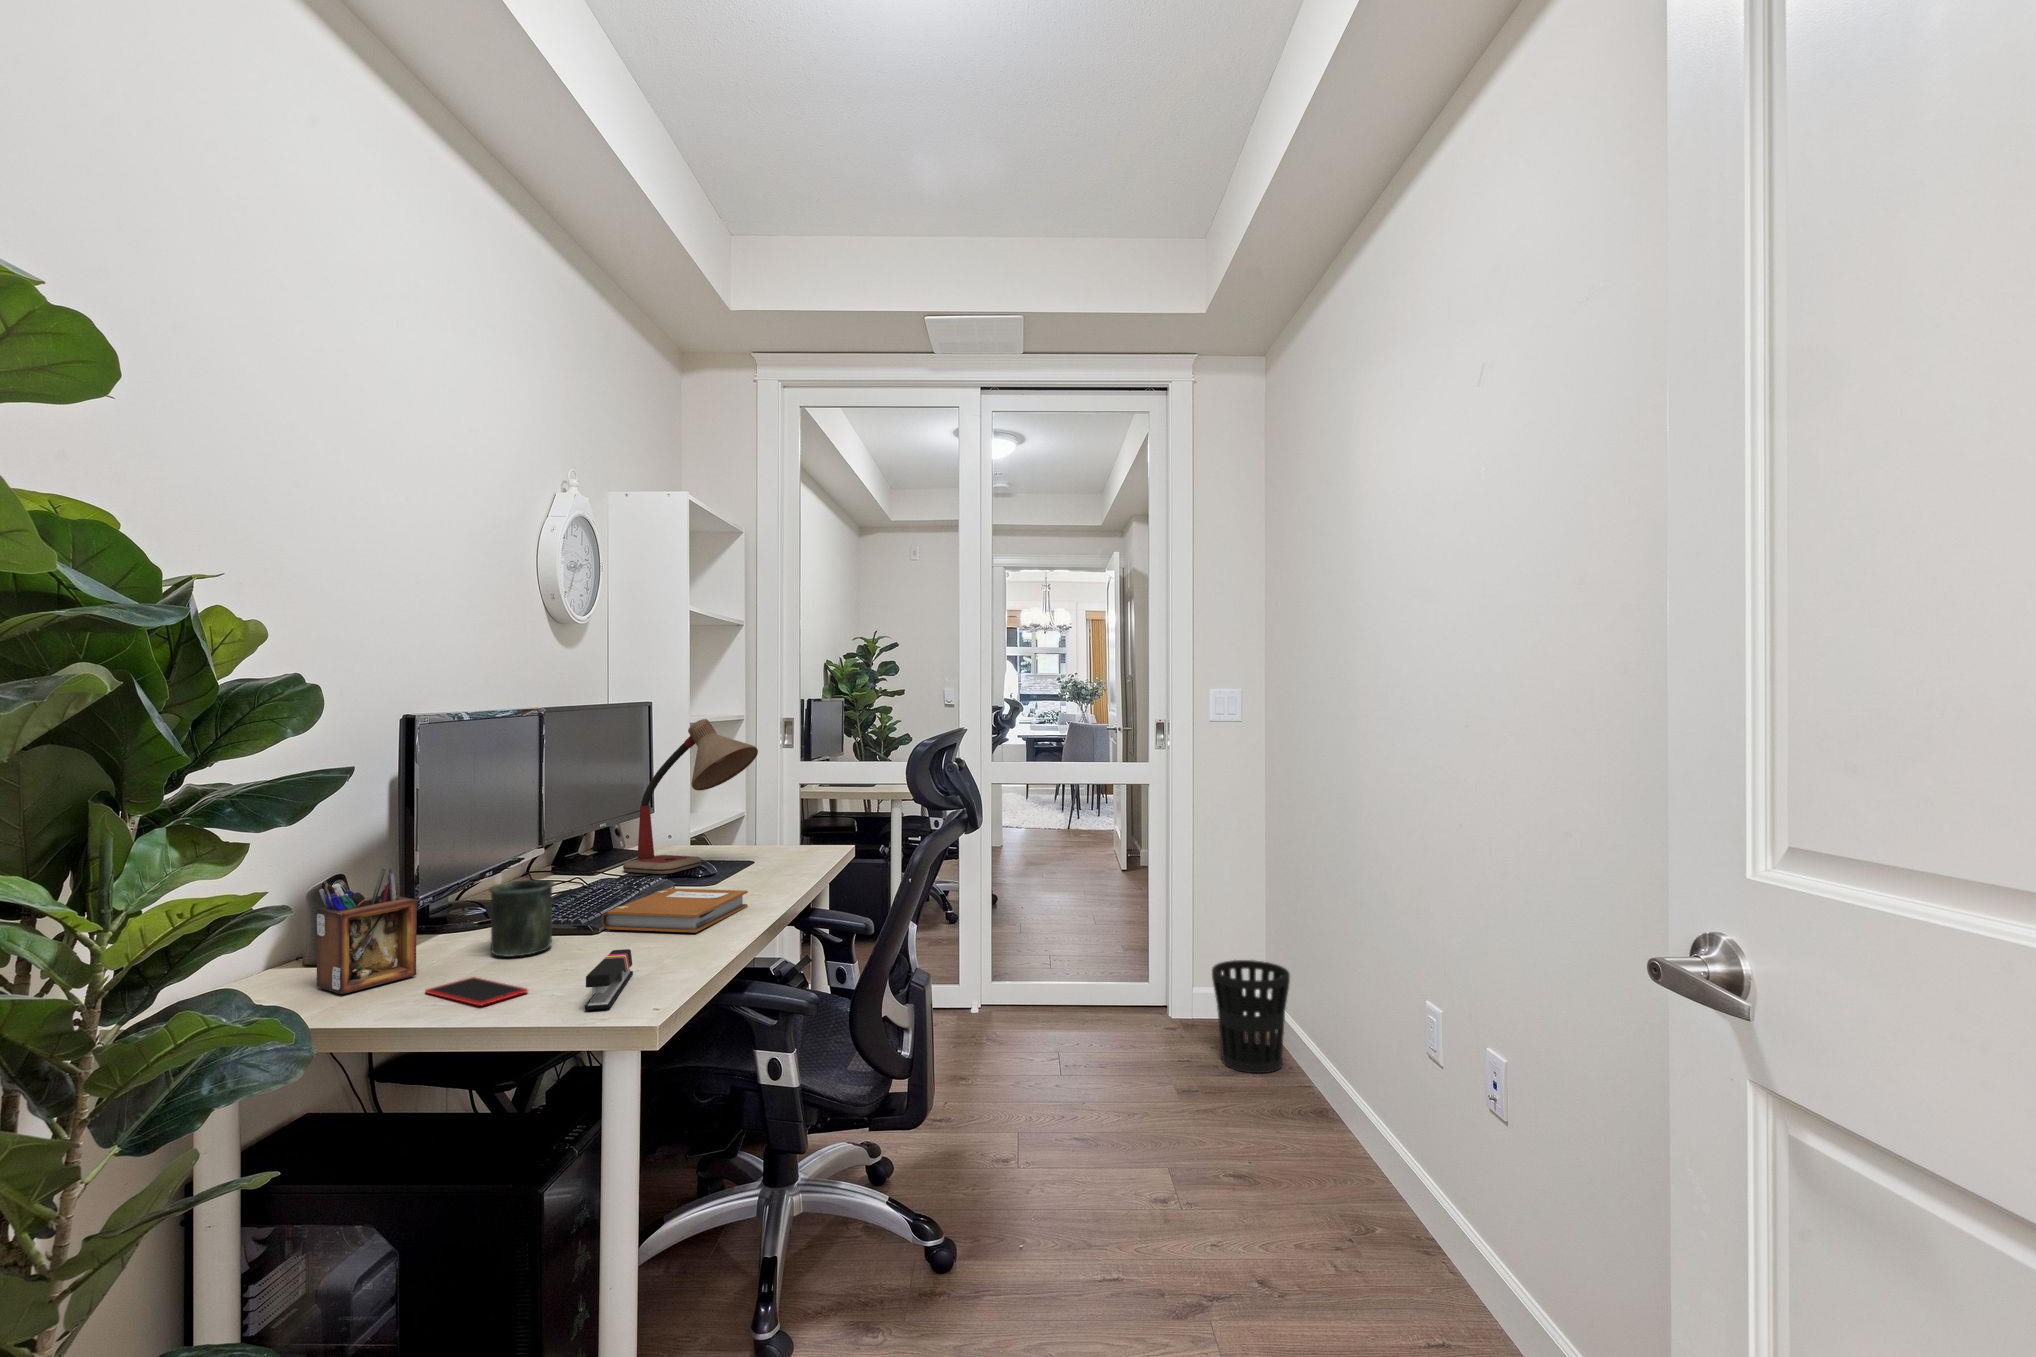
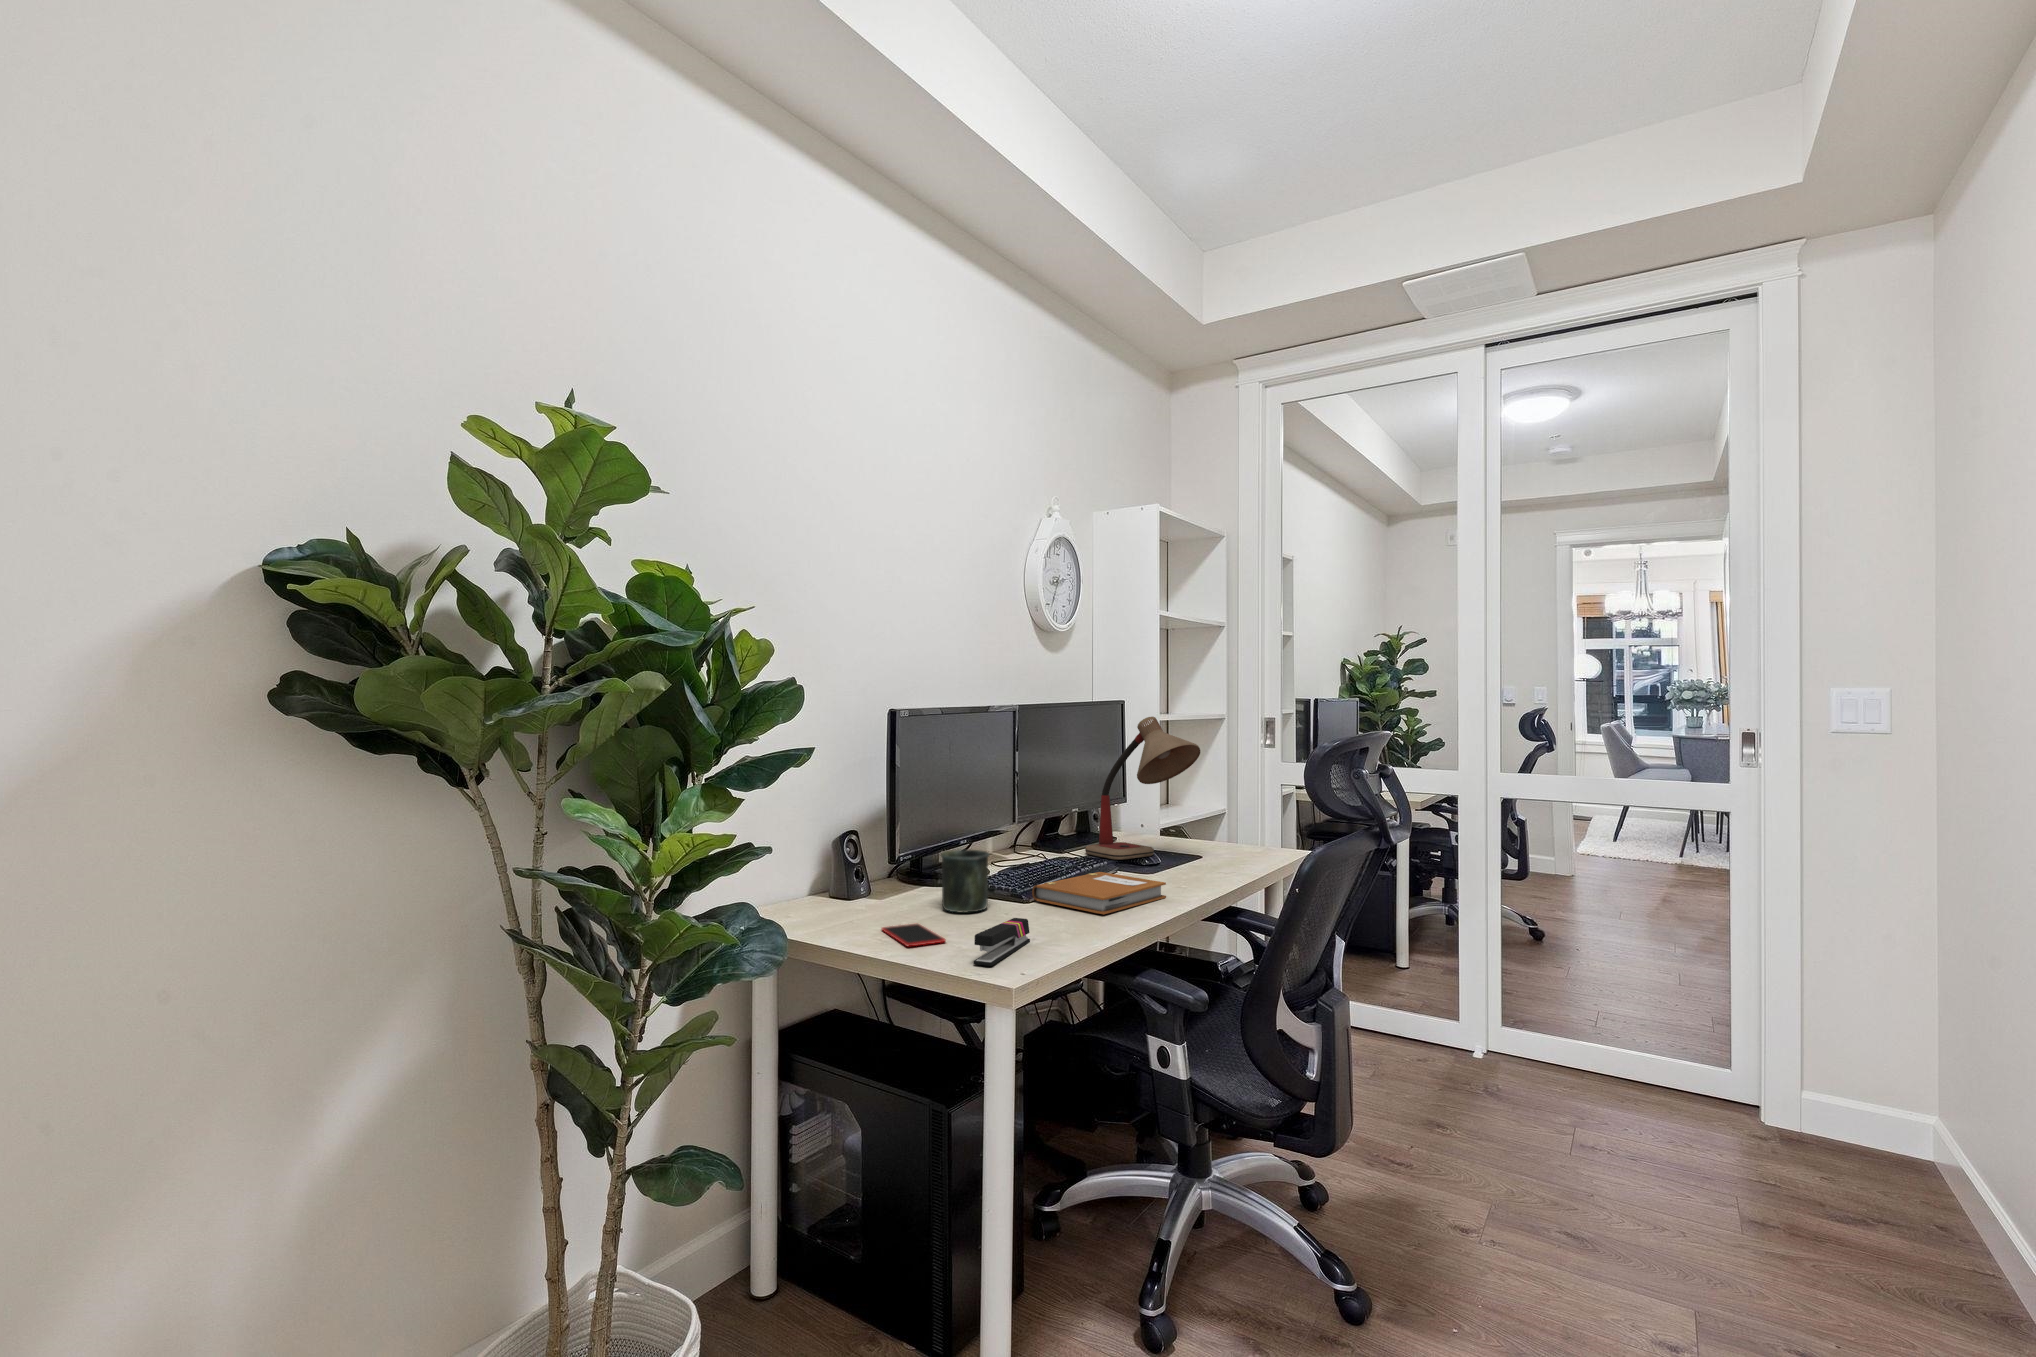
desk organizer: present [316,869,417,994] -> none [822,828,885,921]
wastebasket: present [1212,960,1290,1073] -> none [1813,1063,1957,1234]

